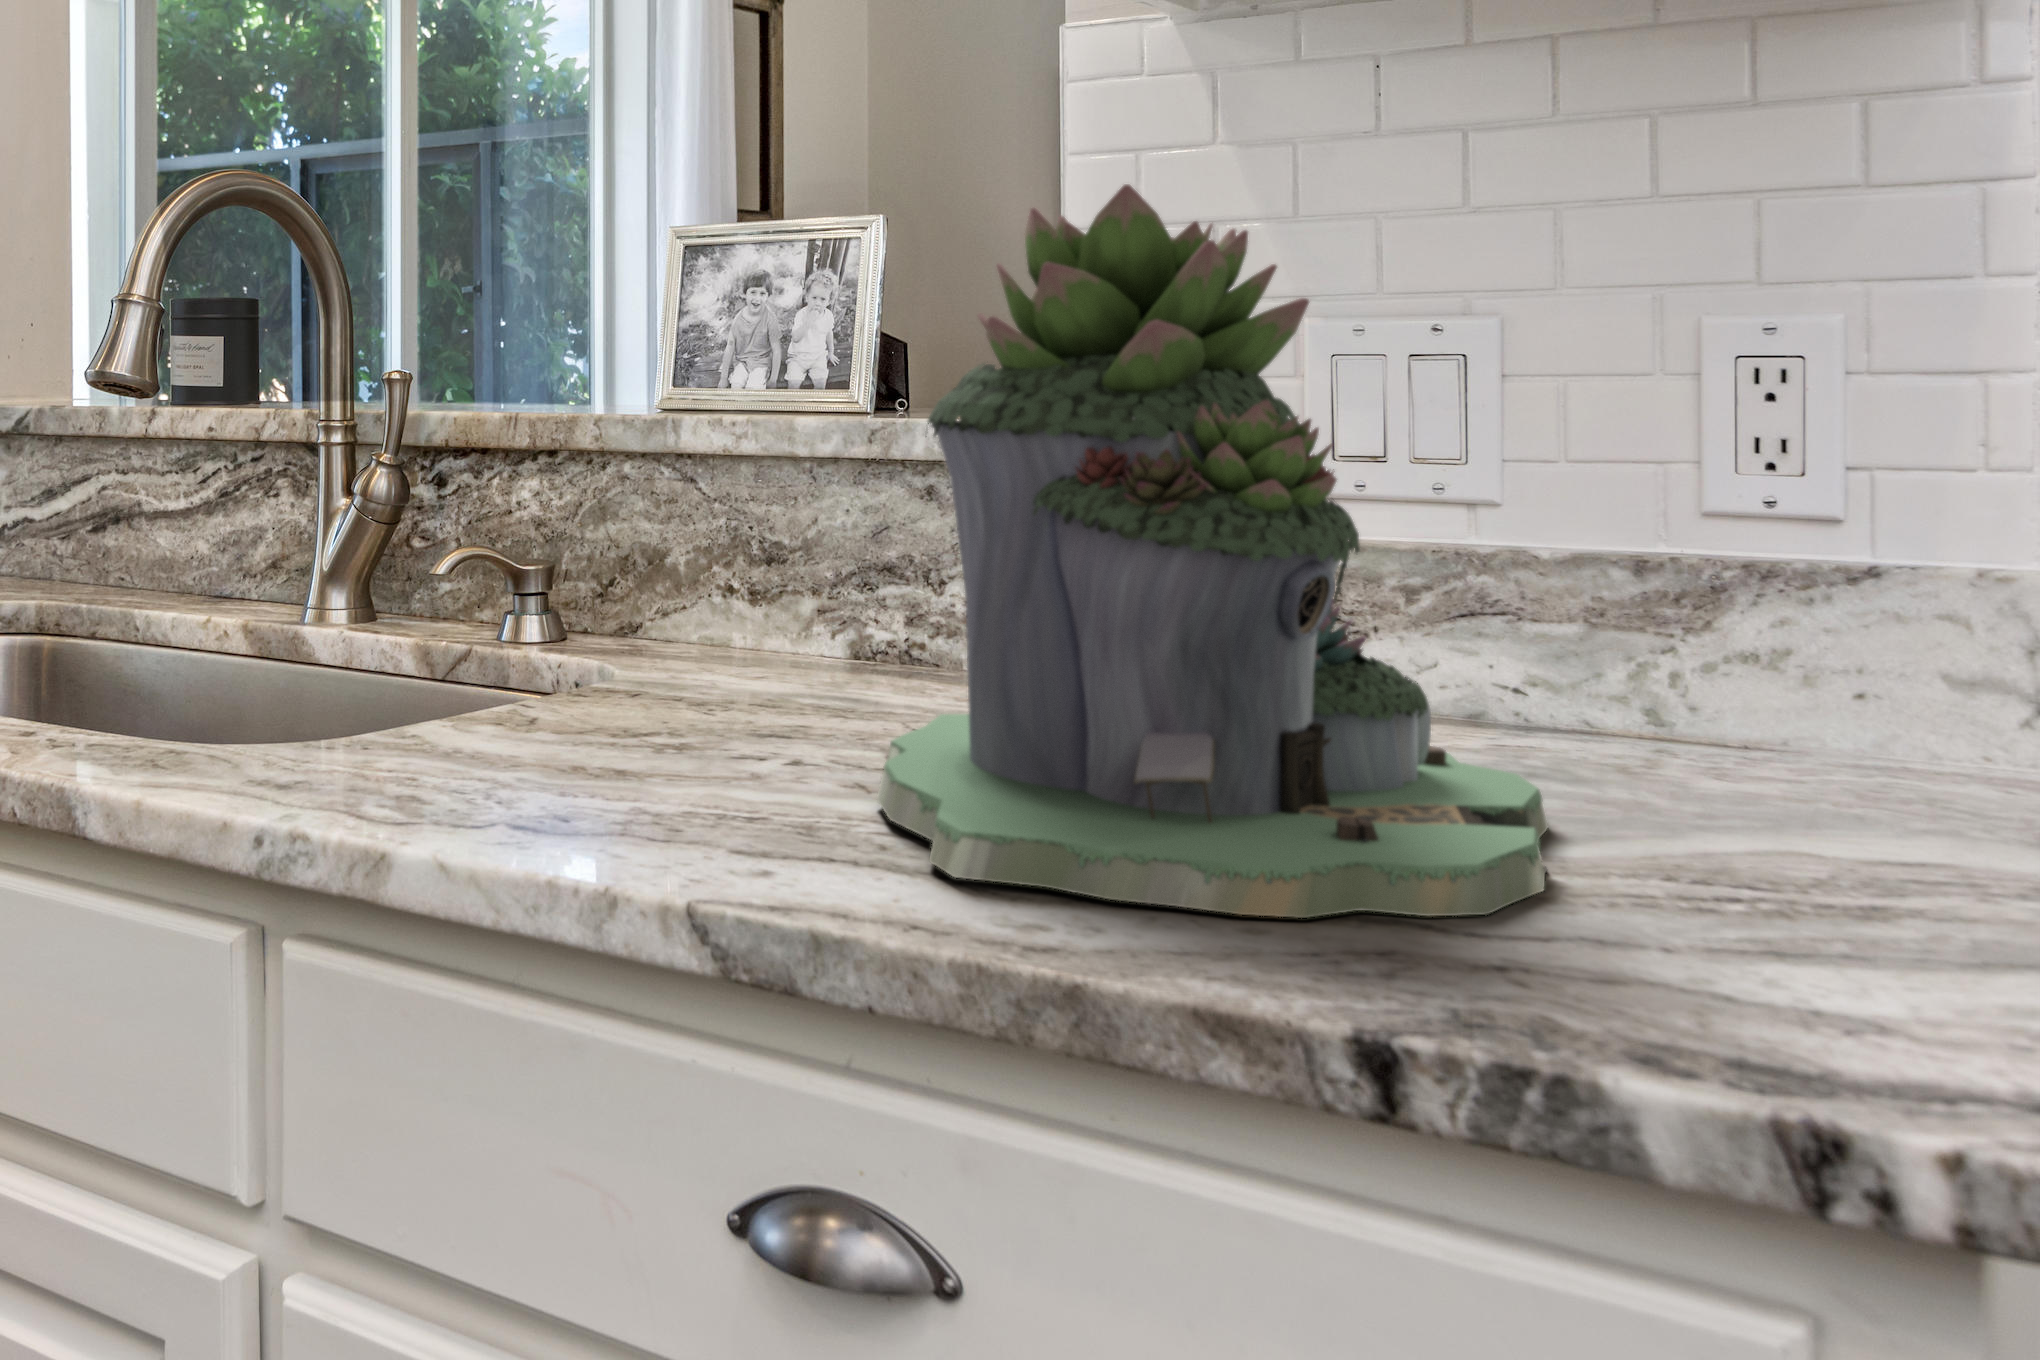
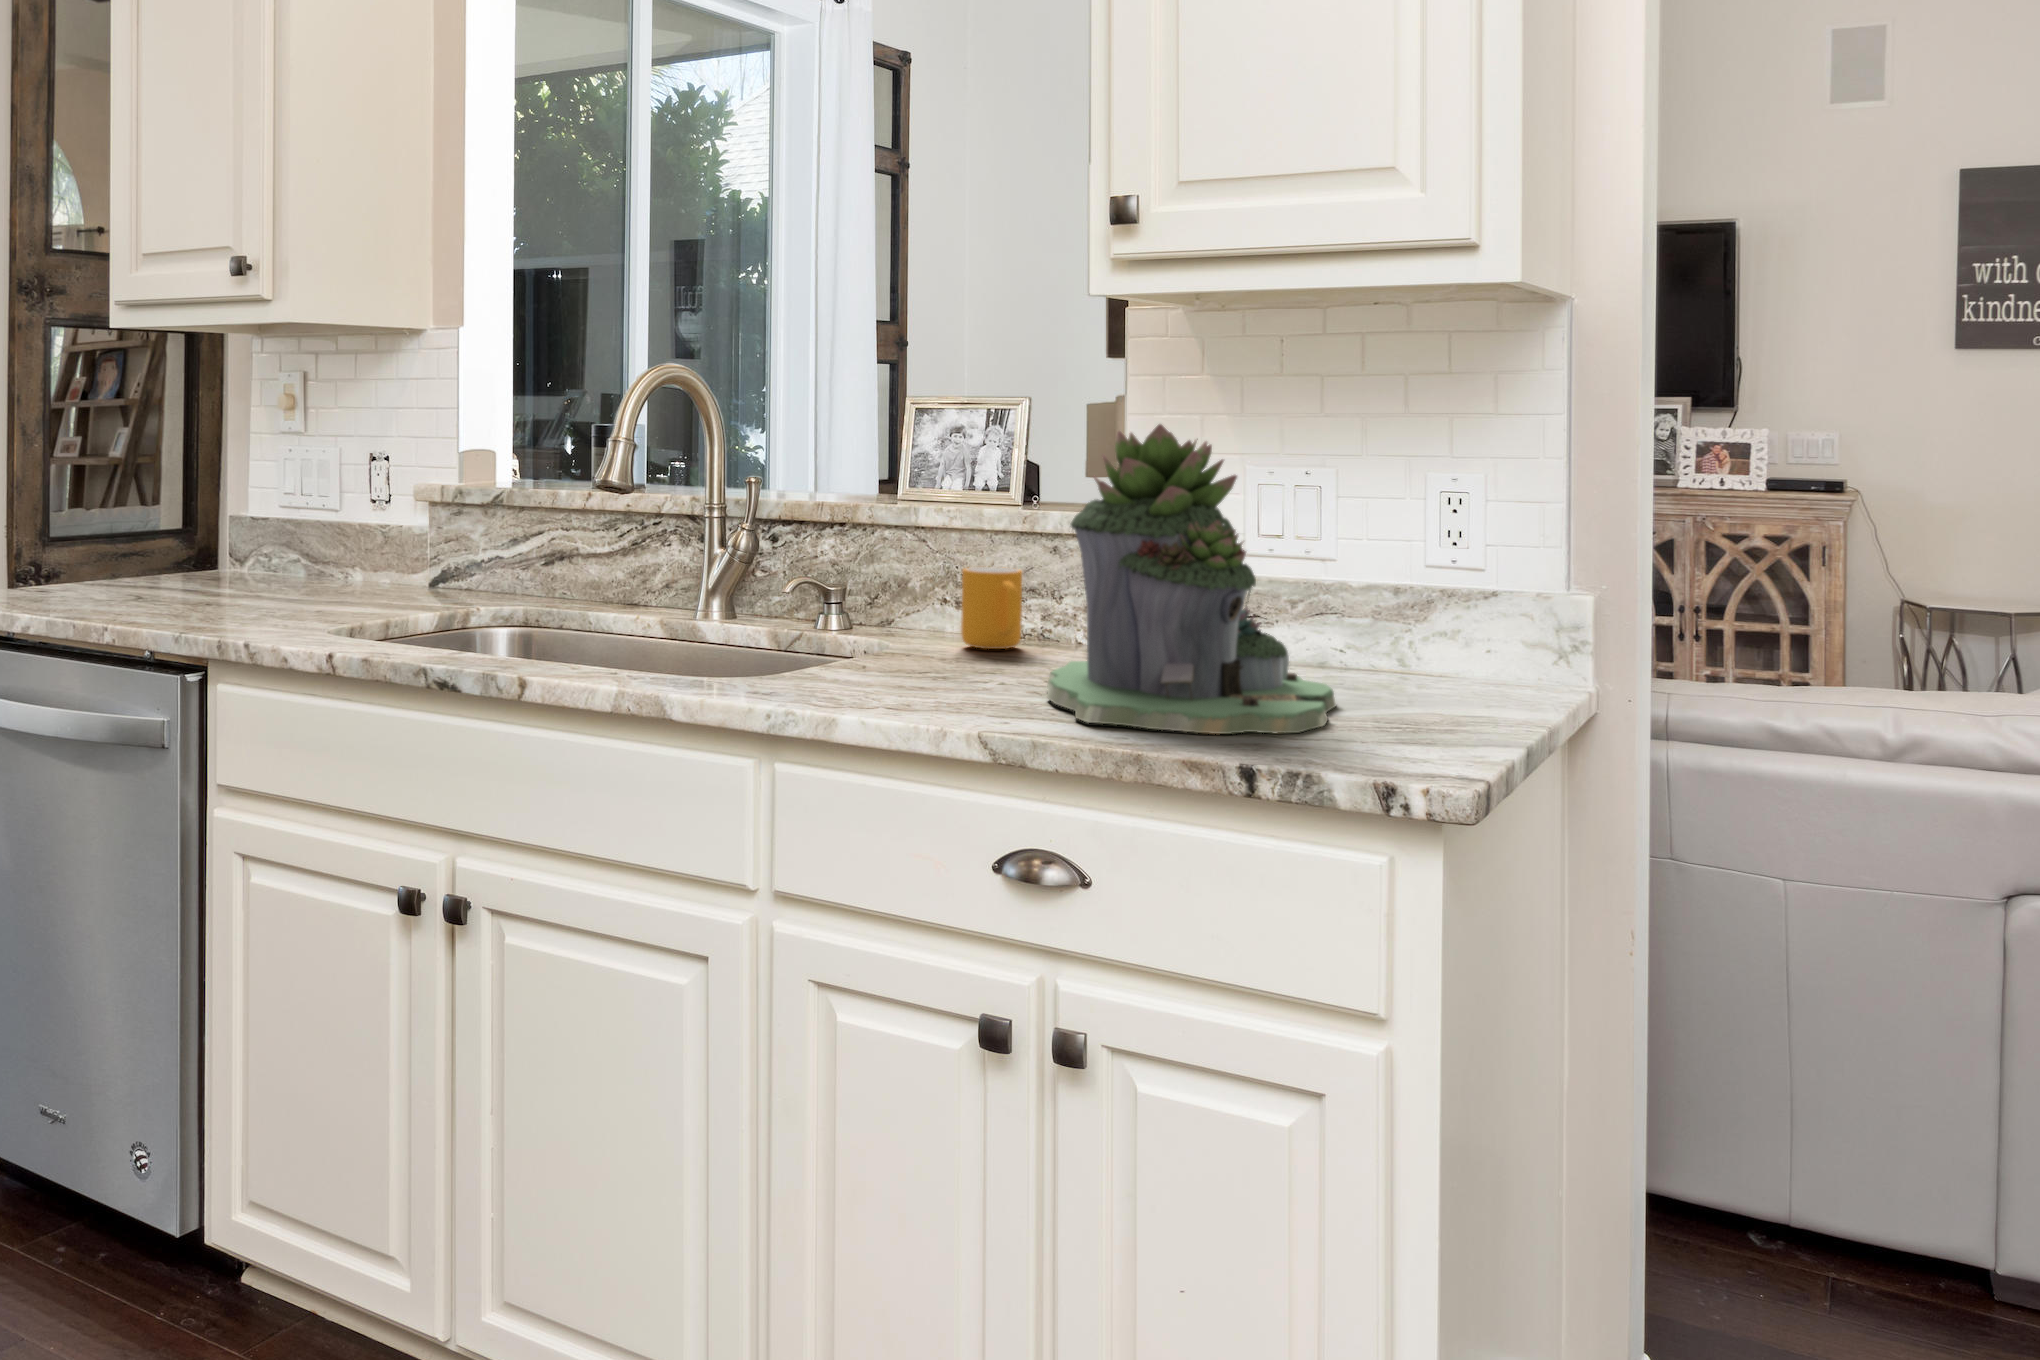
mug: none [745,524,860,681] -> present [961,567,1022,649]

